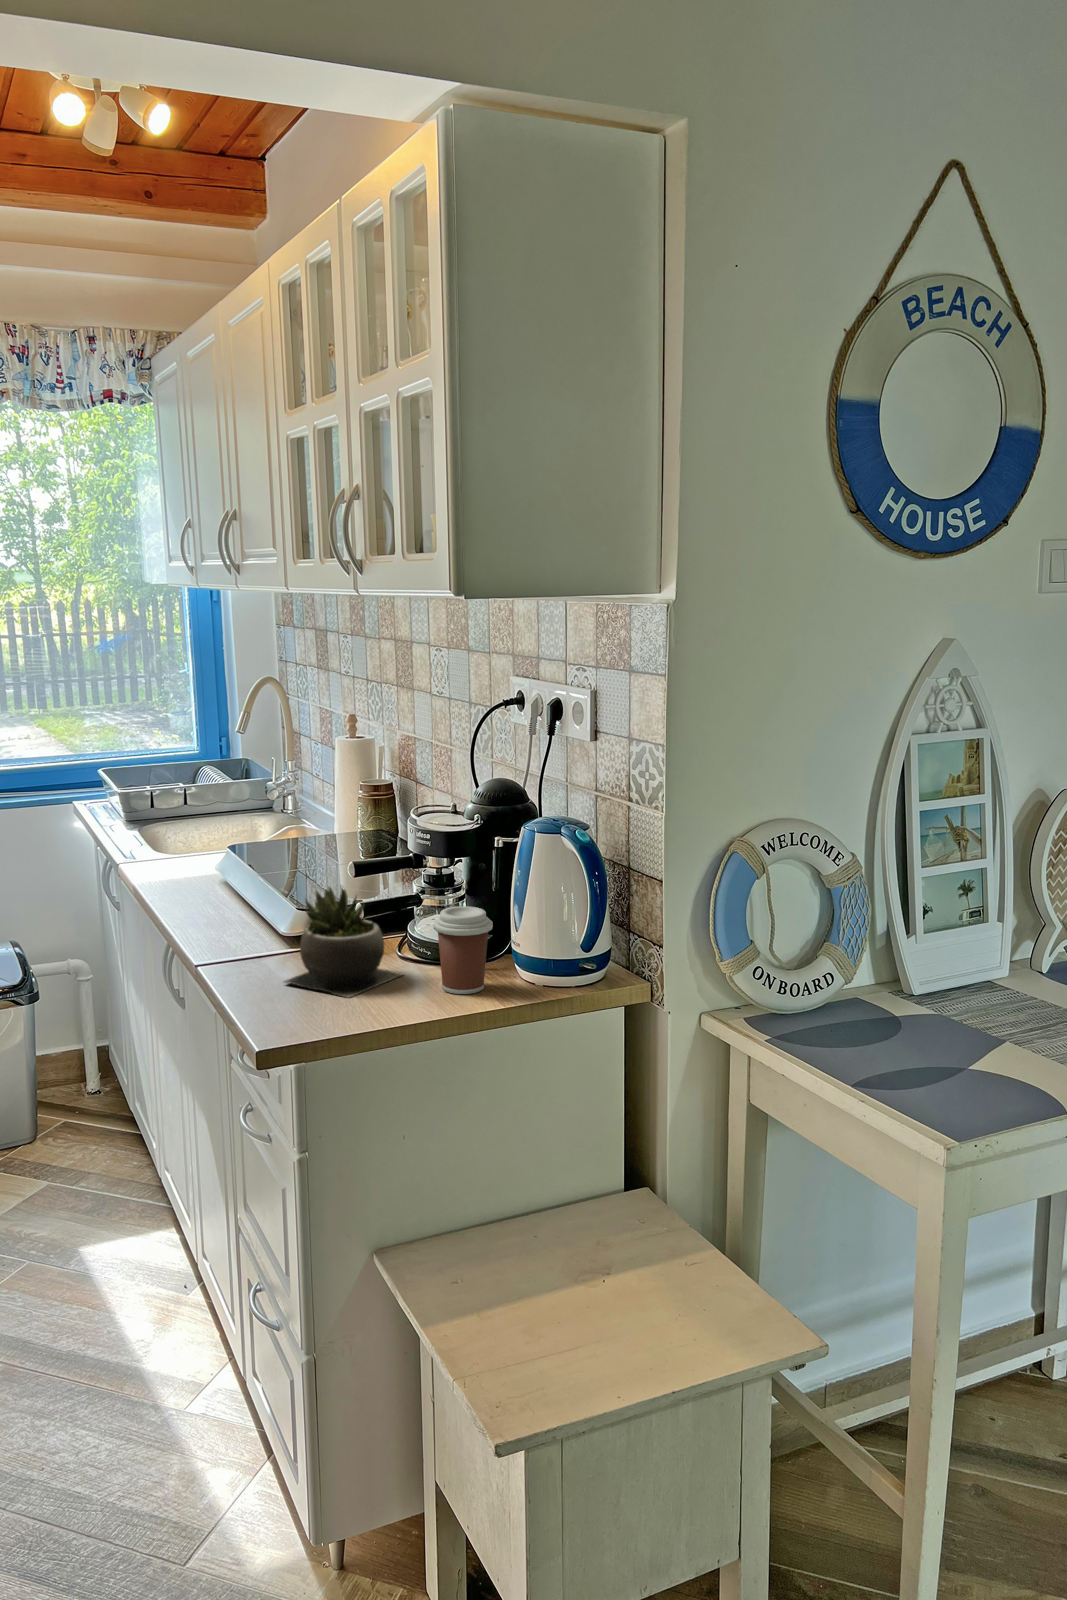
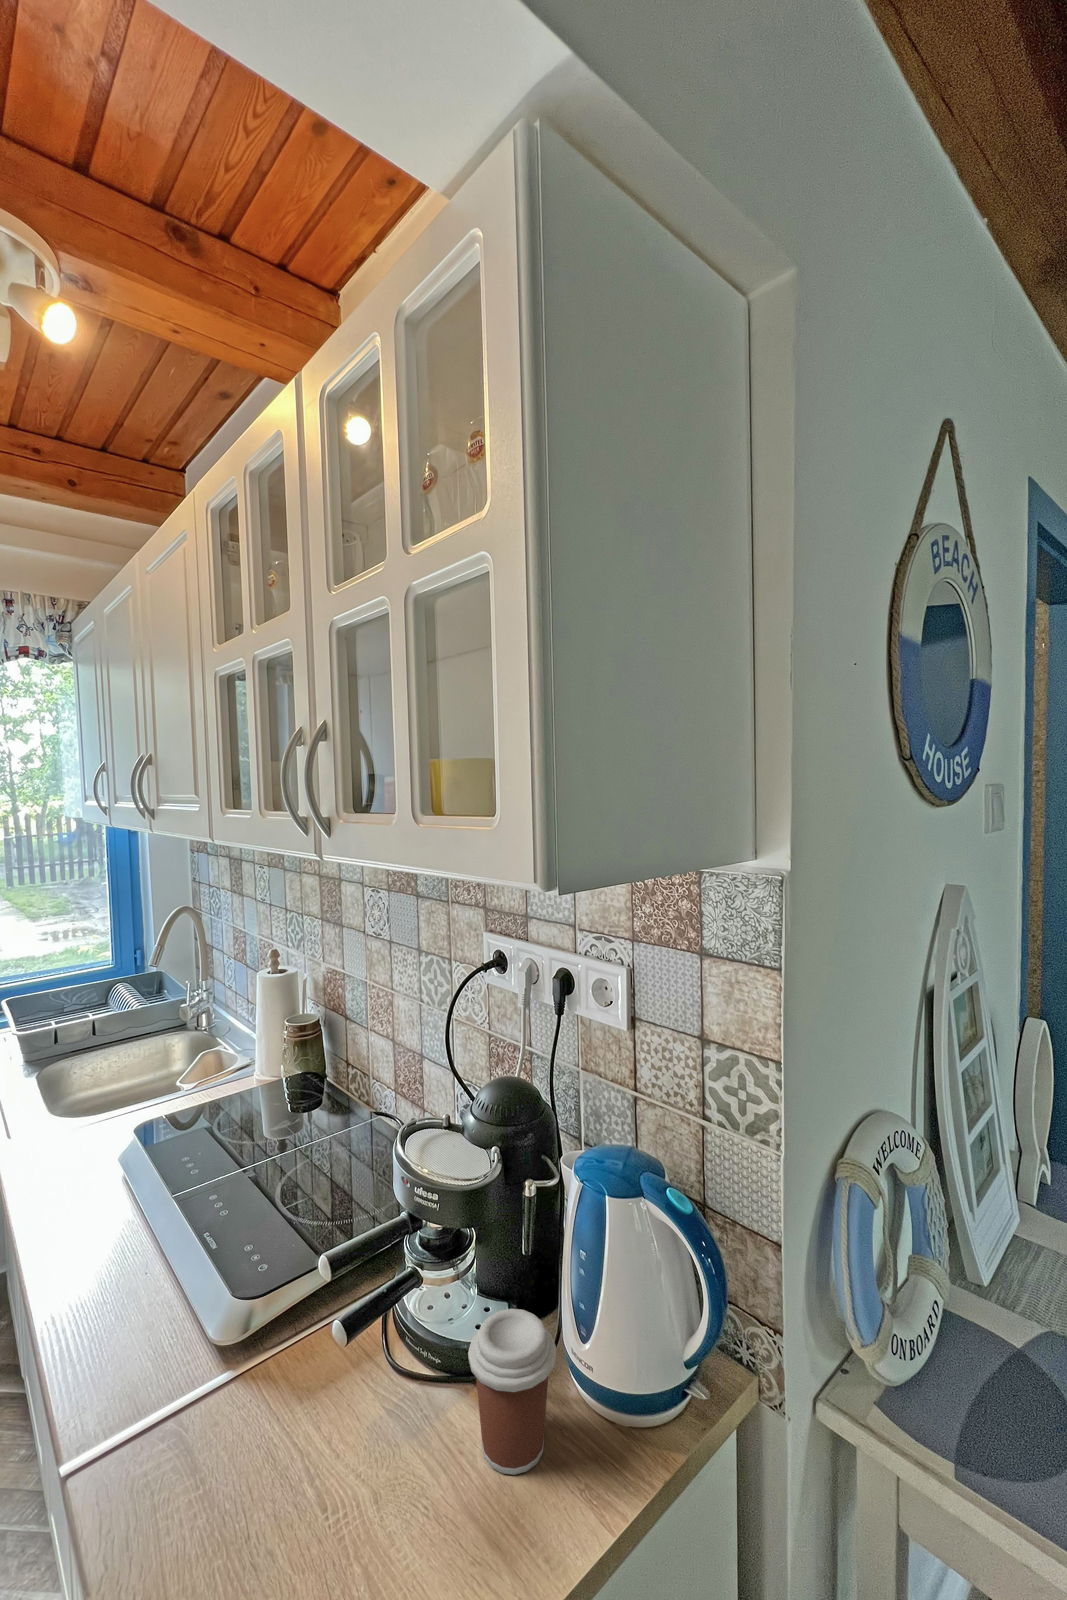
succulent plant: present [283,885,402,998] -> none [222,1295,411,1537]

